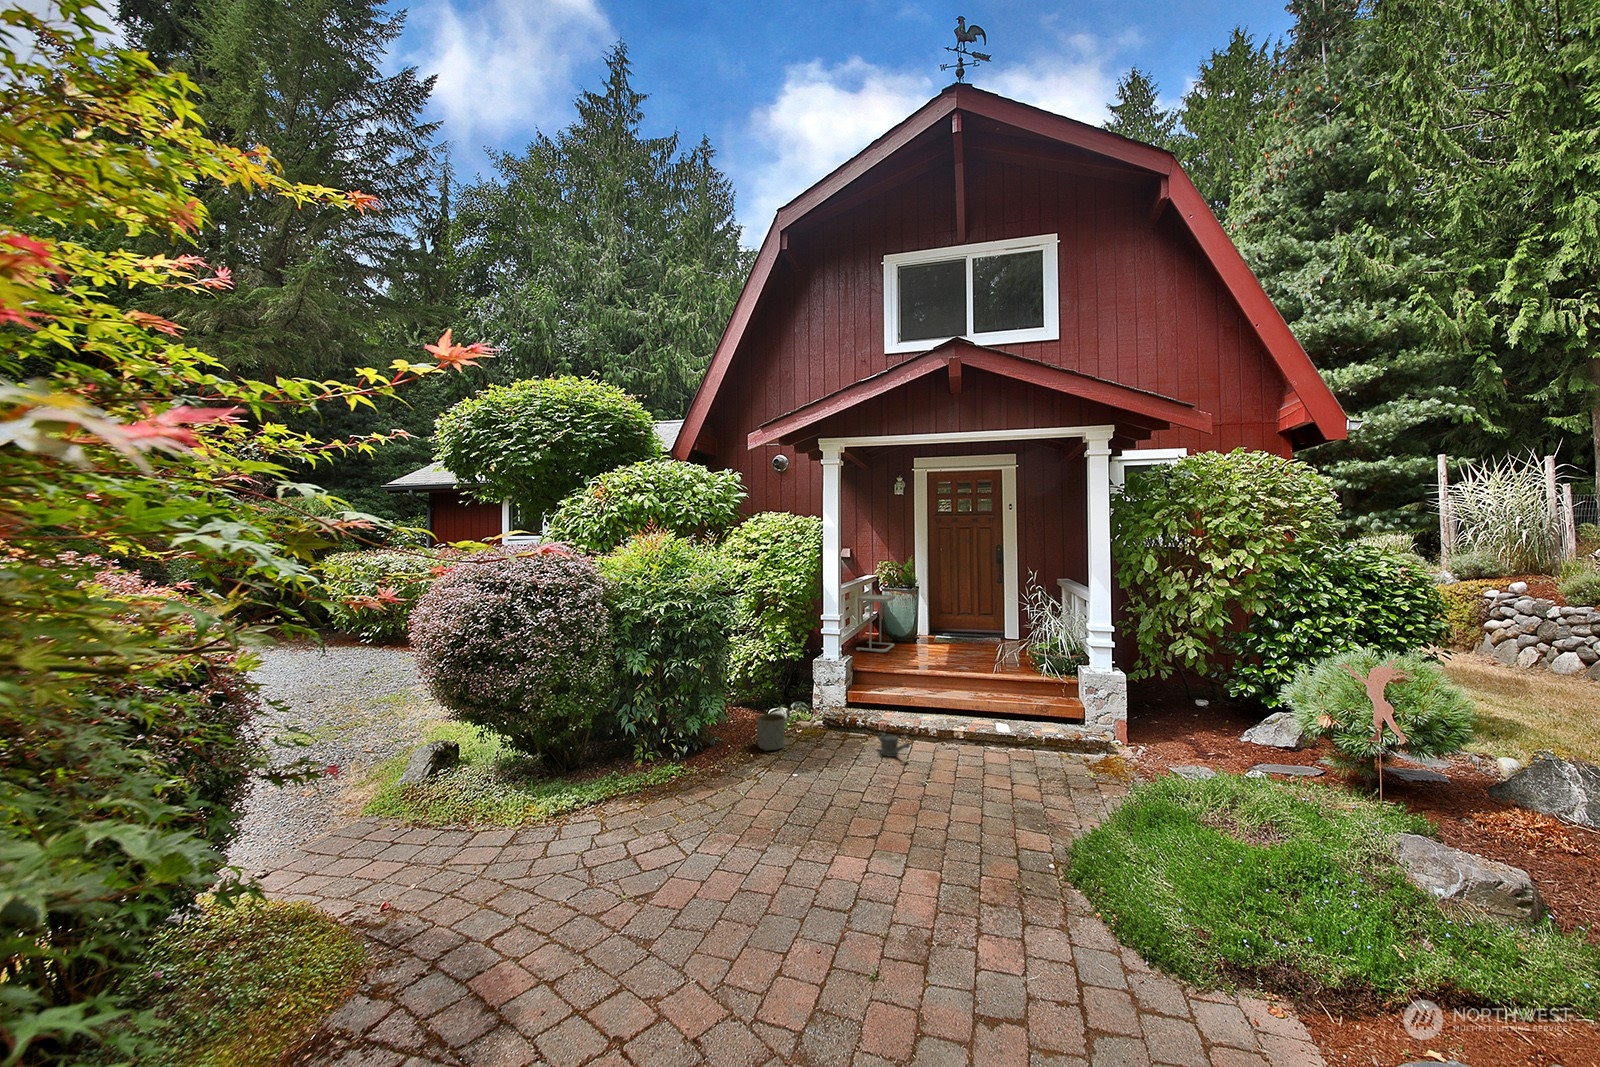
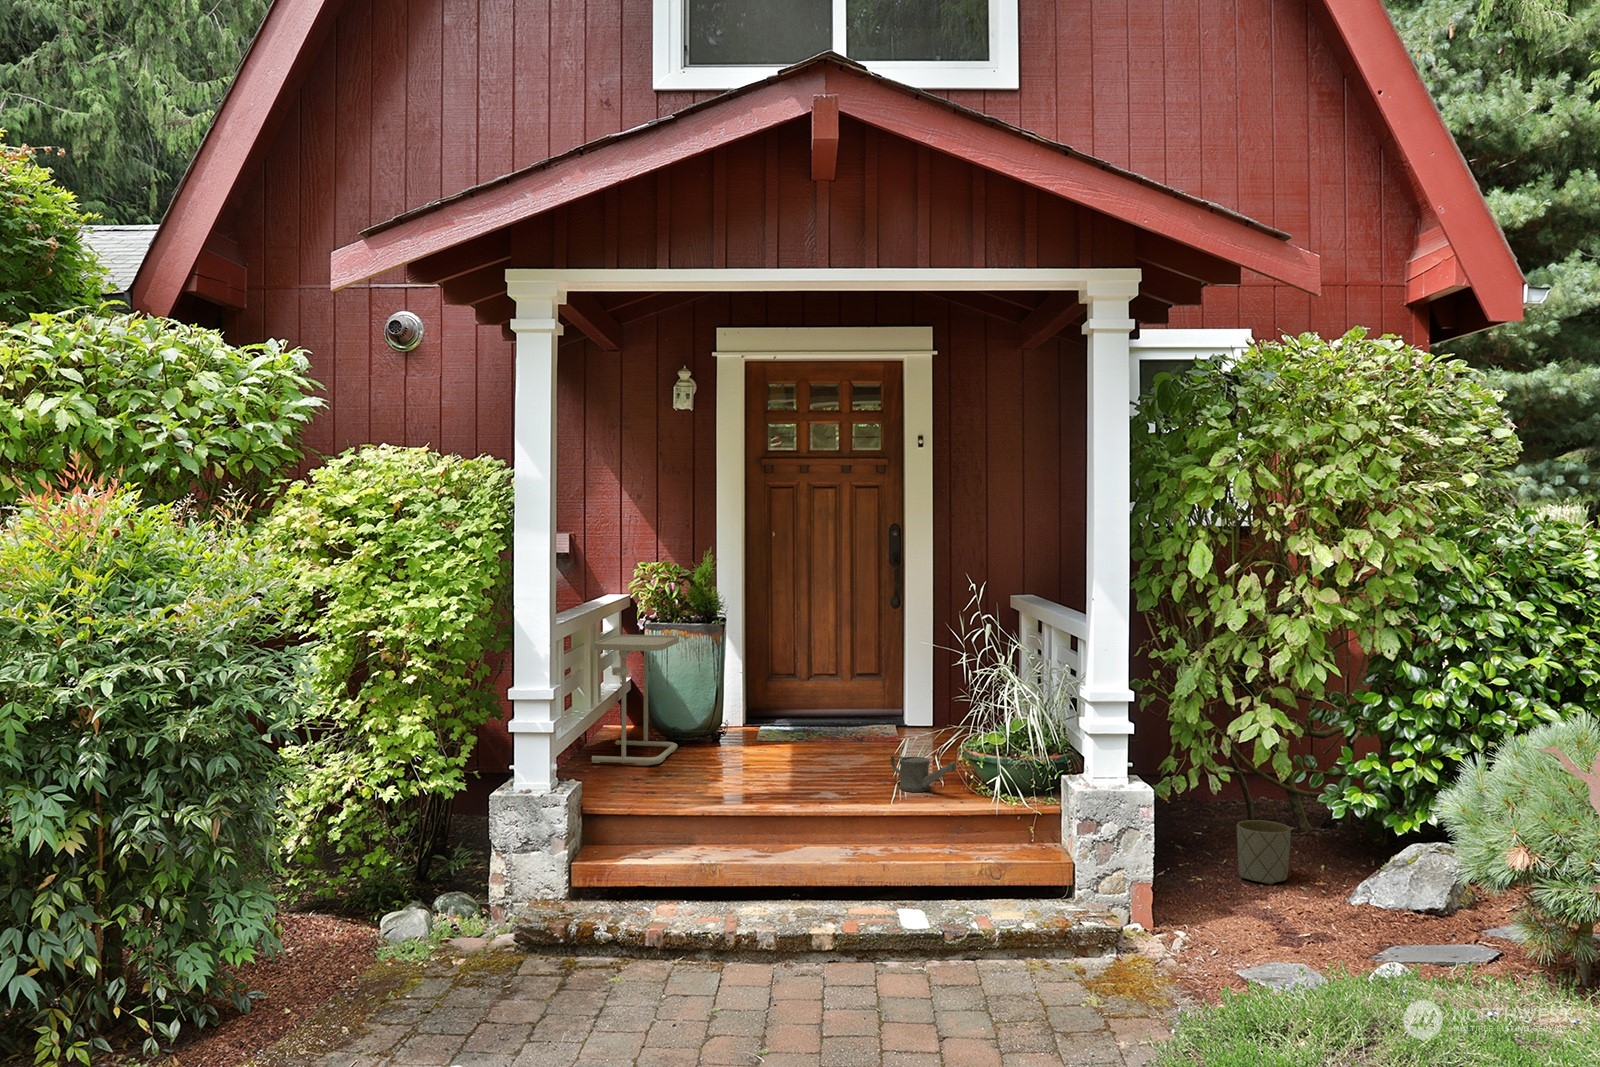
planter: present [757,713,786,751] -> present [1237,820,1291,885]
watering can: present [878,733,910,757] -> present [890,755,957,792]

